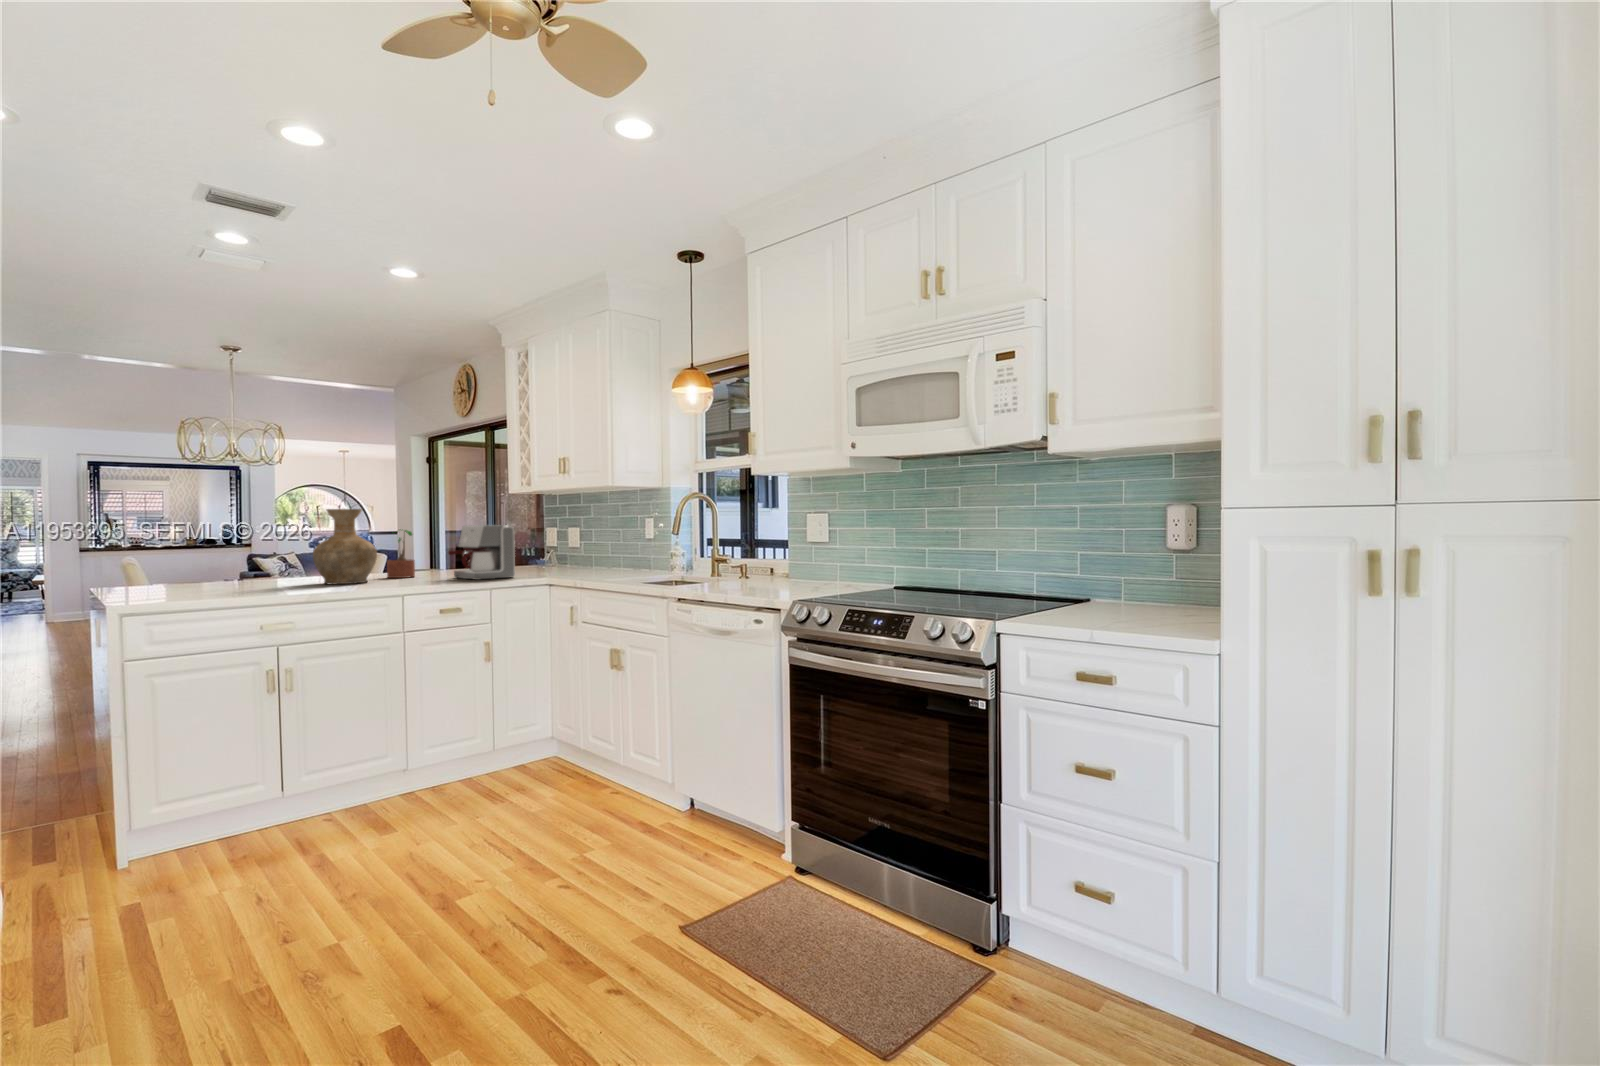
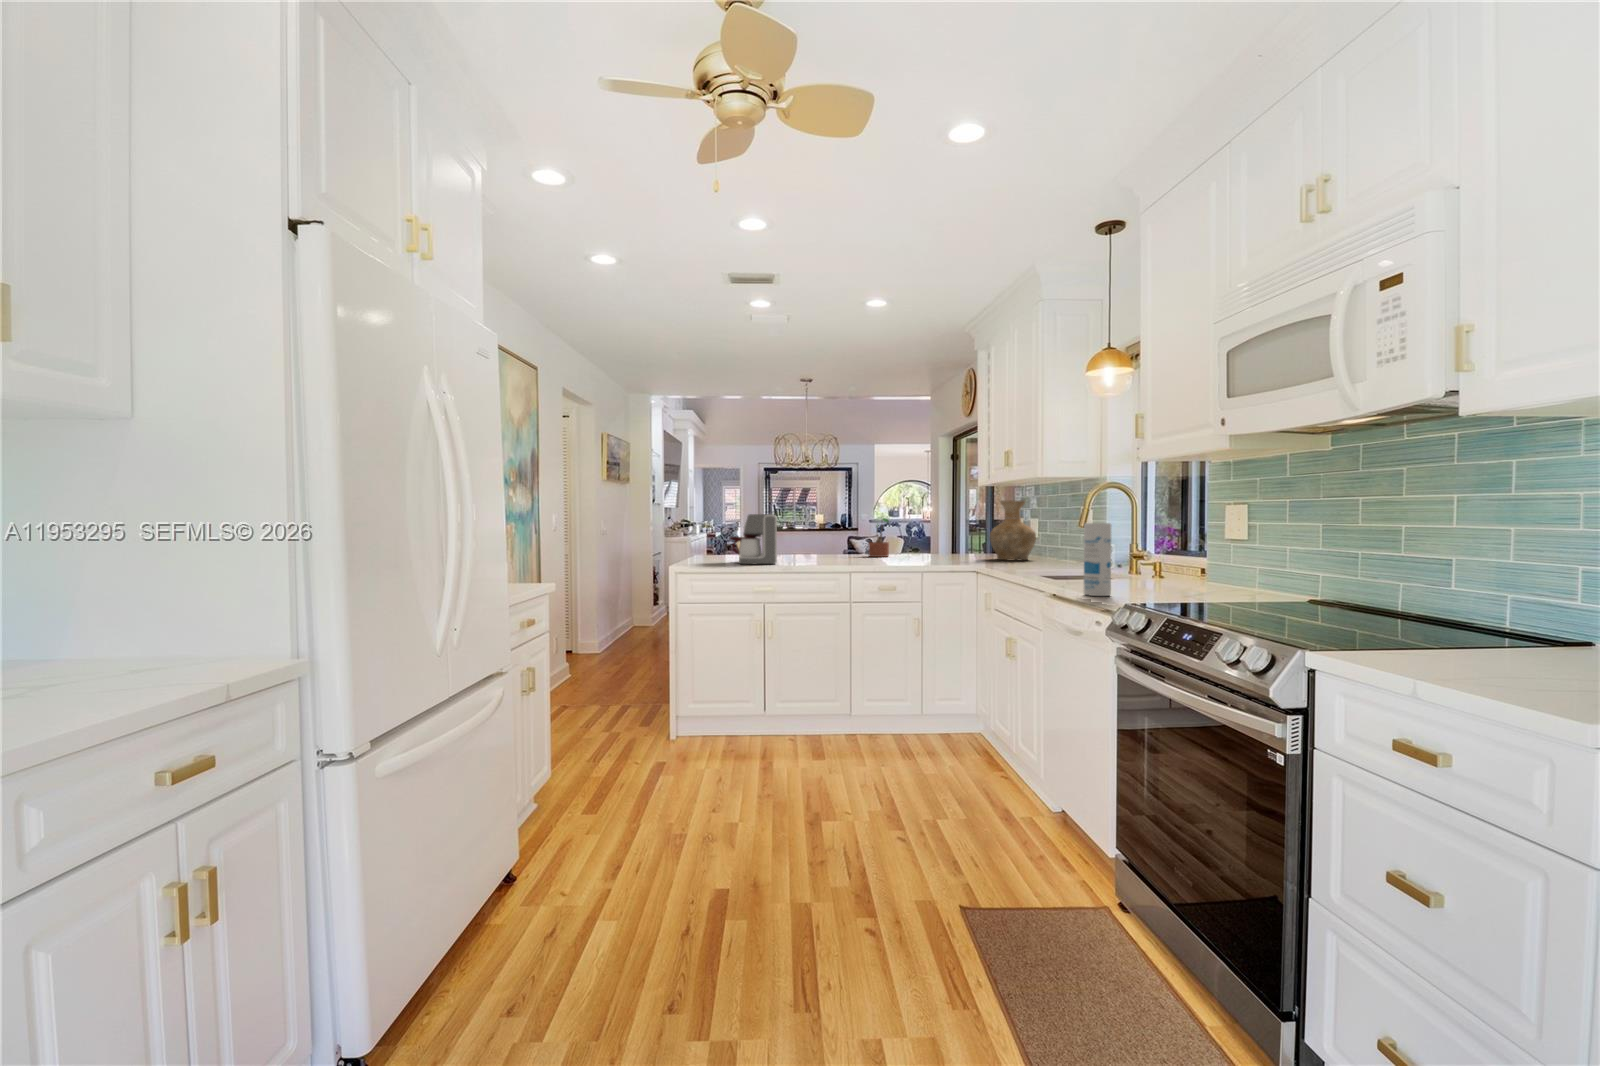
vase: present [313,509,377,584] -> present [990,500,1036,560]
coffee maker: present [448,525,515,580] -> present [730,514,777,564]
canister: none [743,530,767,598] -> present [1084,523,1111,596]

